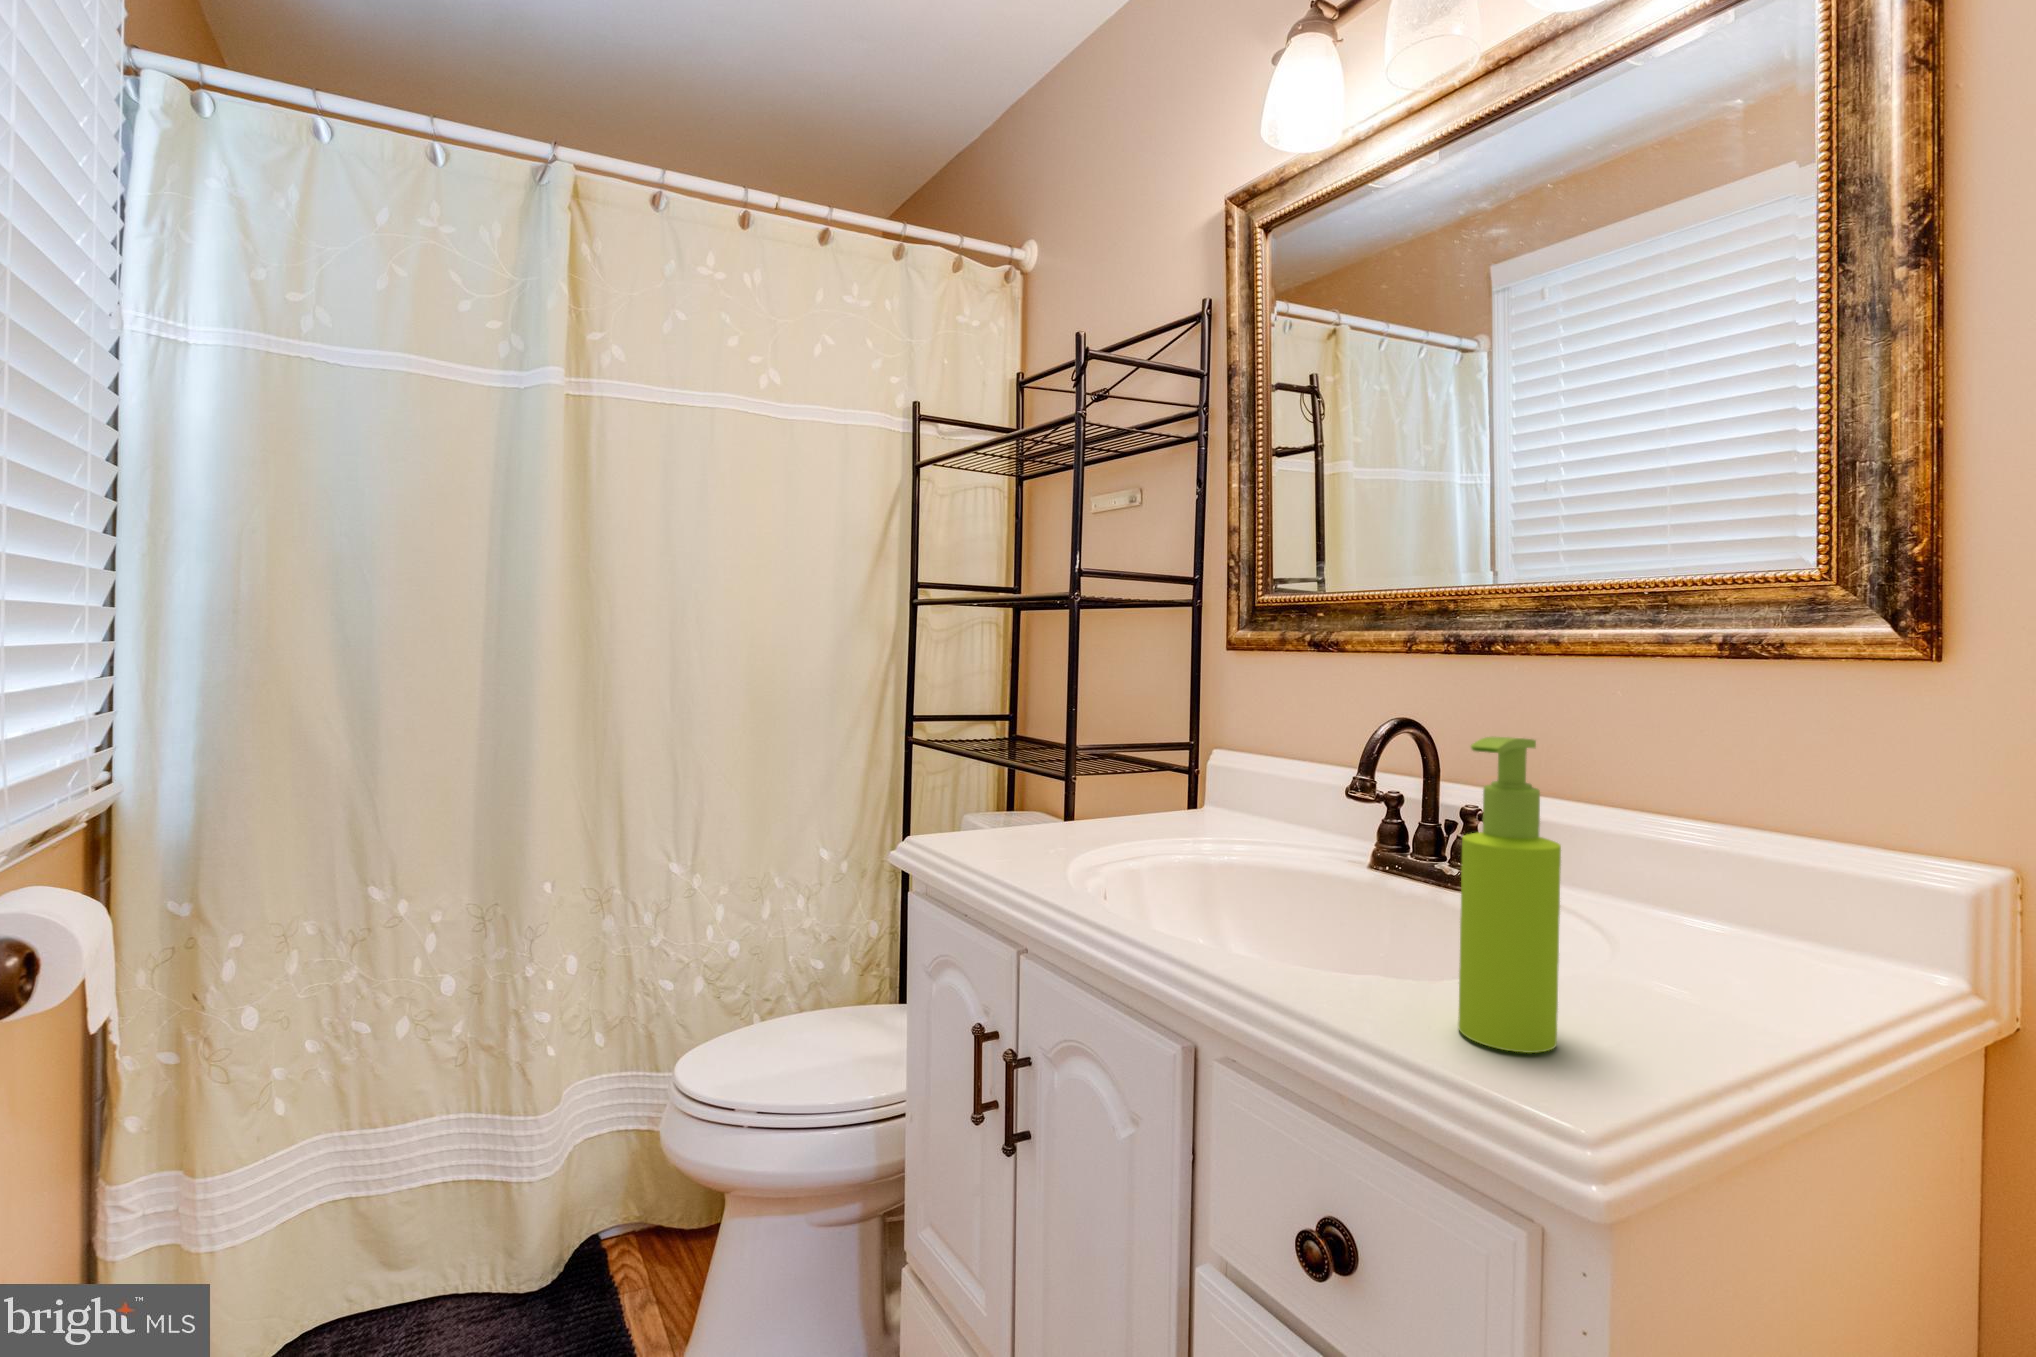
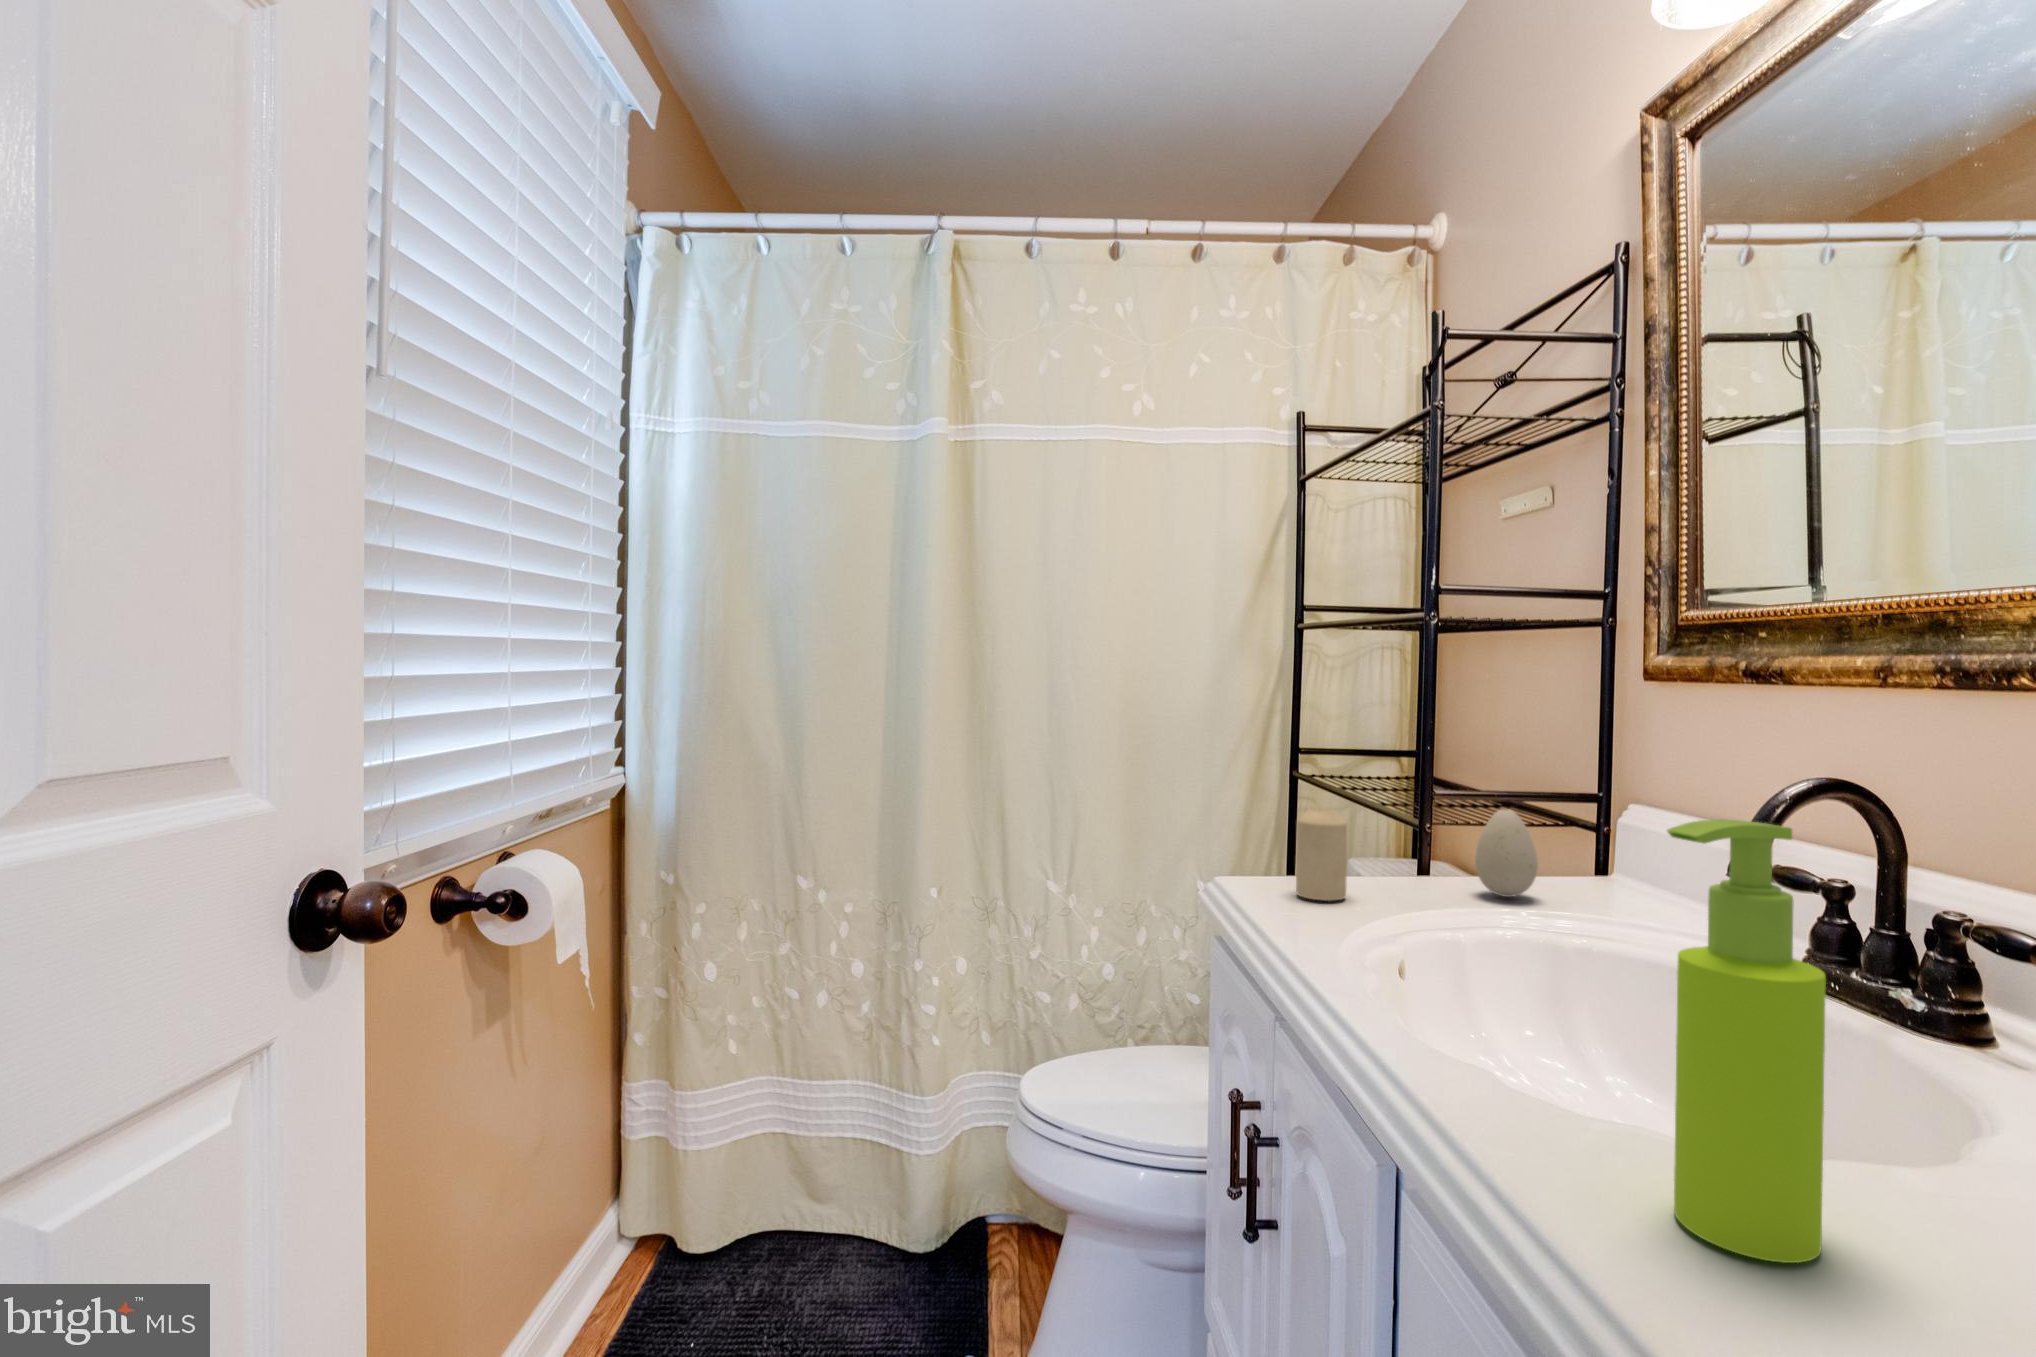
decorative egg: none [1130,757,1177,830] -> present [1475,809,1538,897]
candle: none [995,764,1040,847] -> present [1296,807,1347,901]

